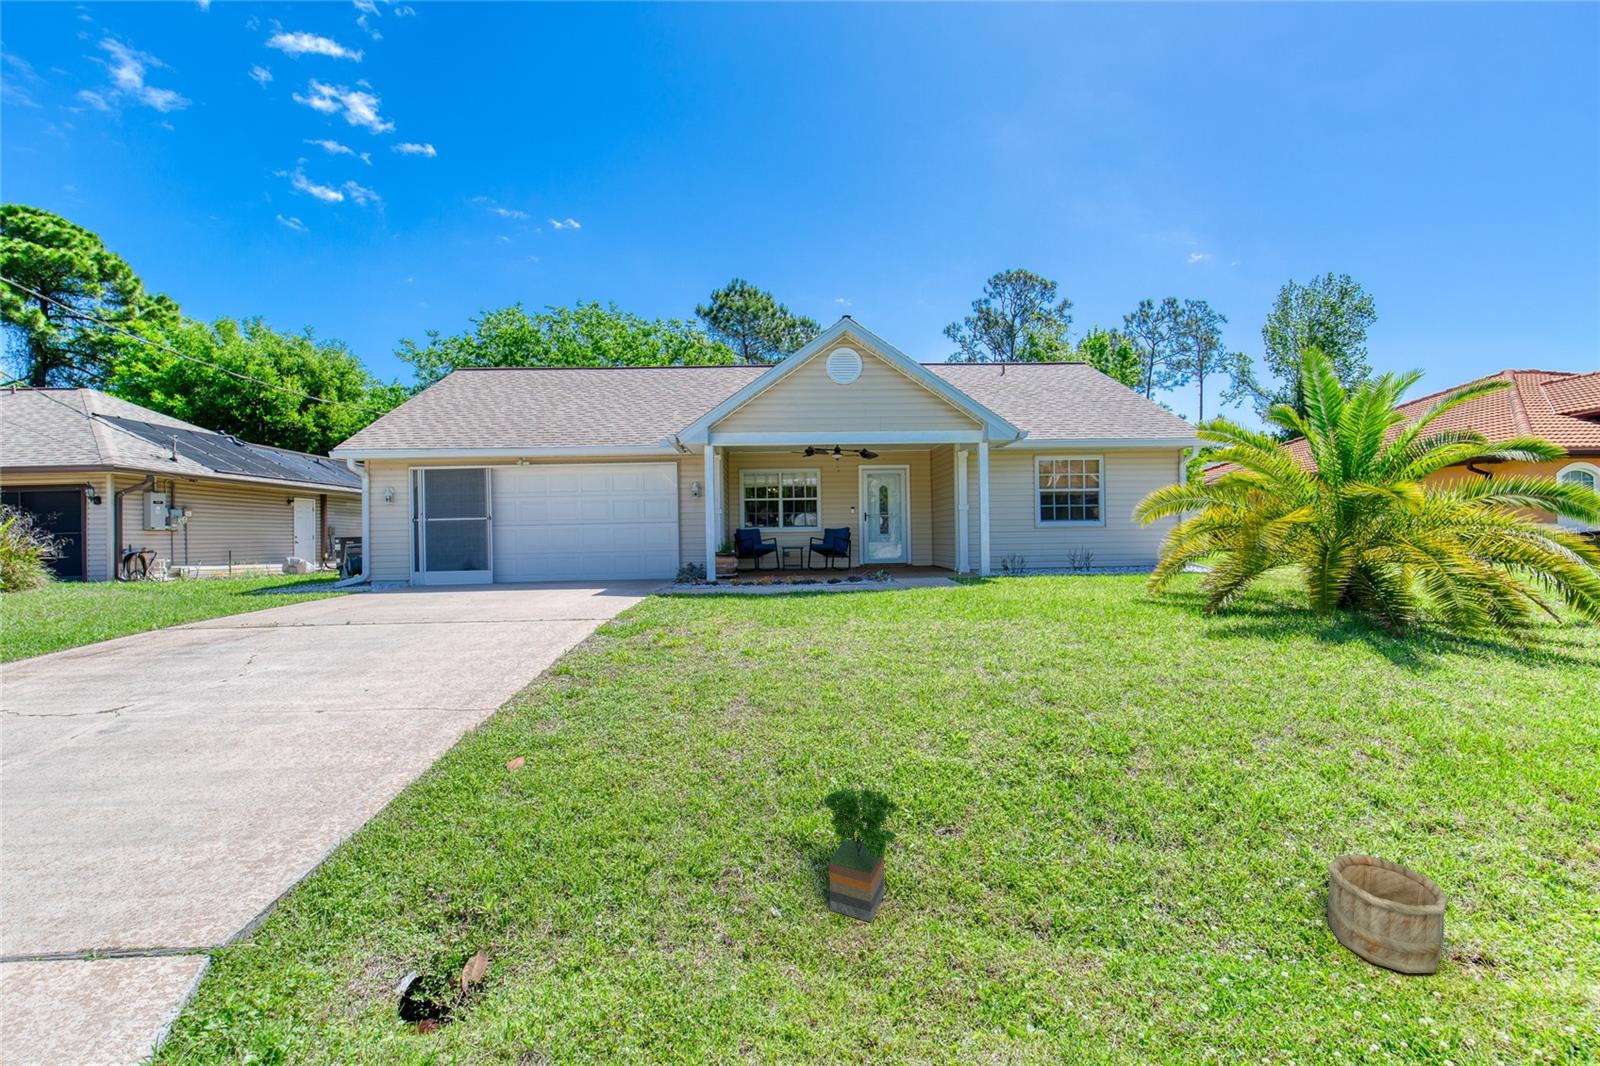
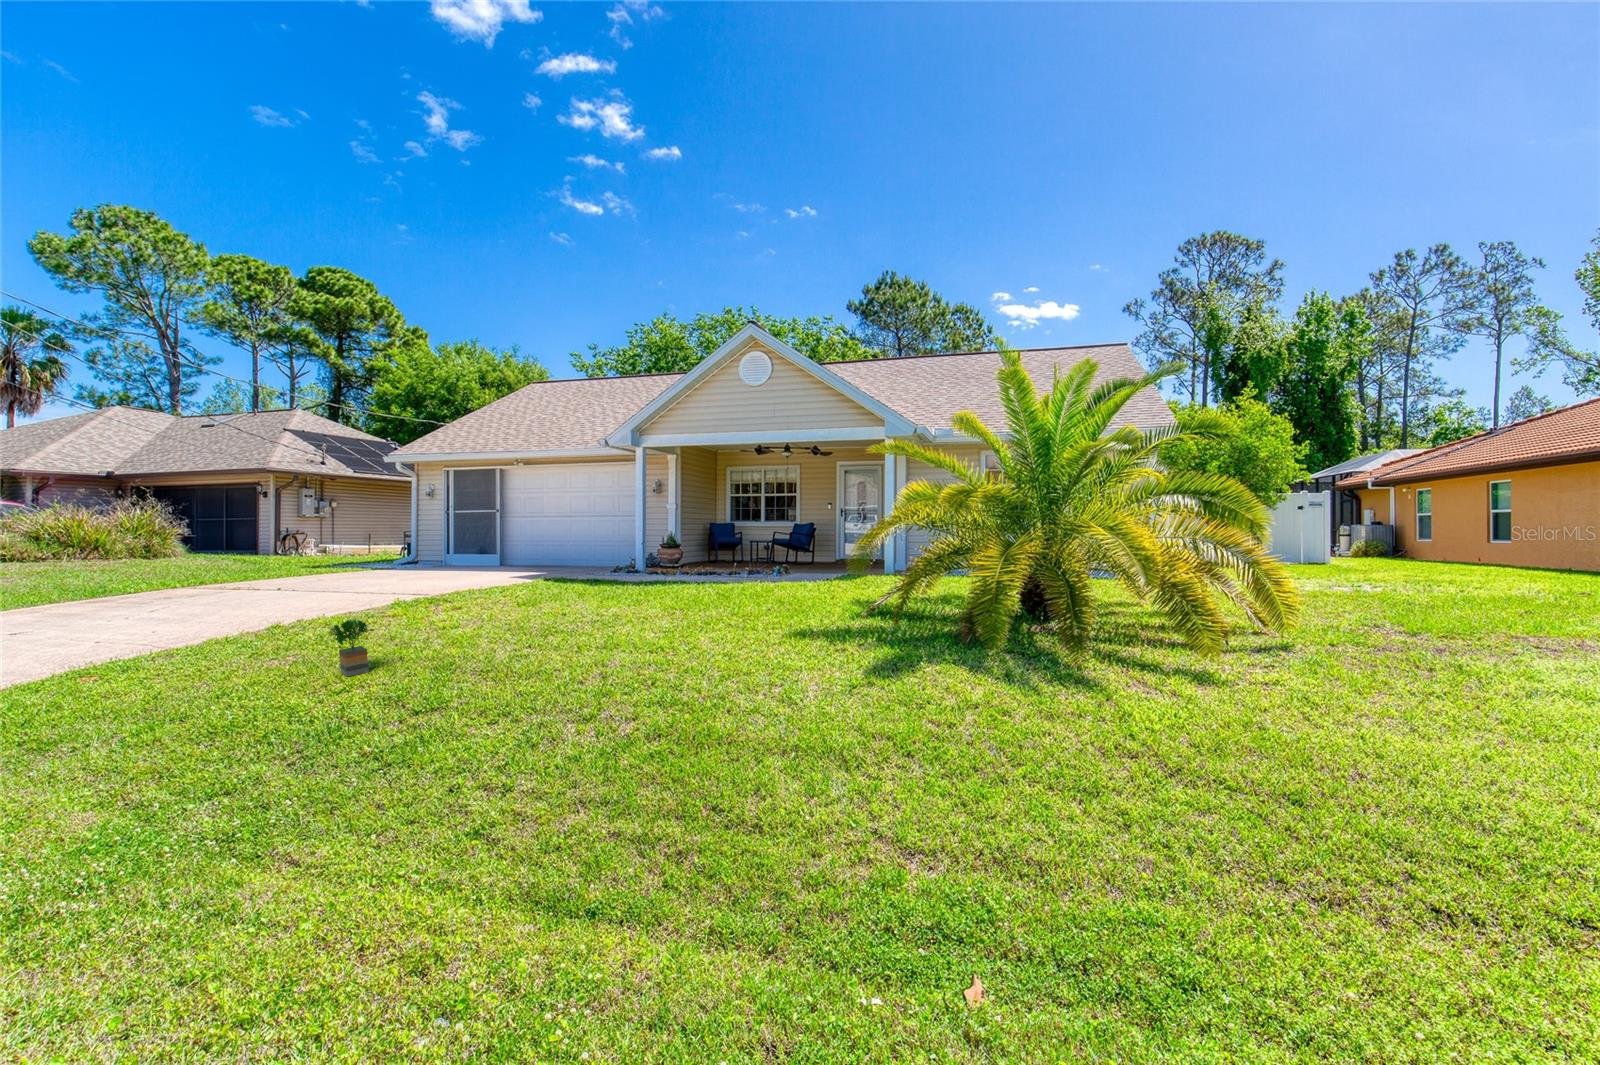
wooden bucket: present [1327,855,1449,973] -> none [486,666,533,709]

